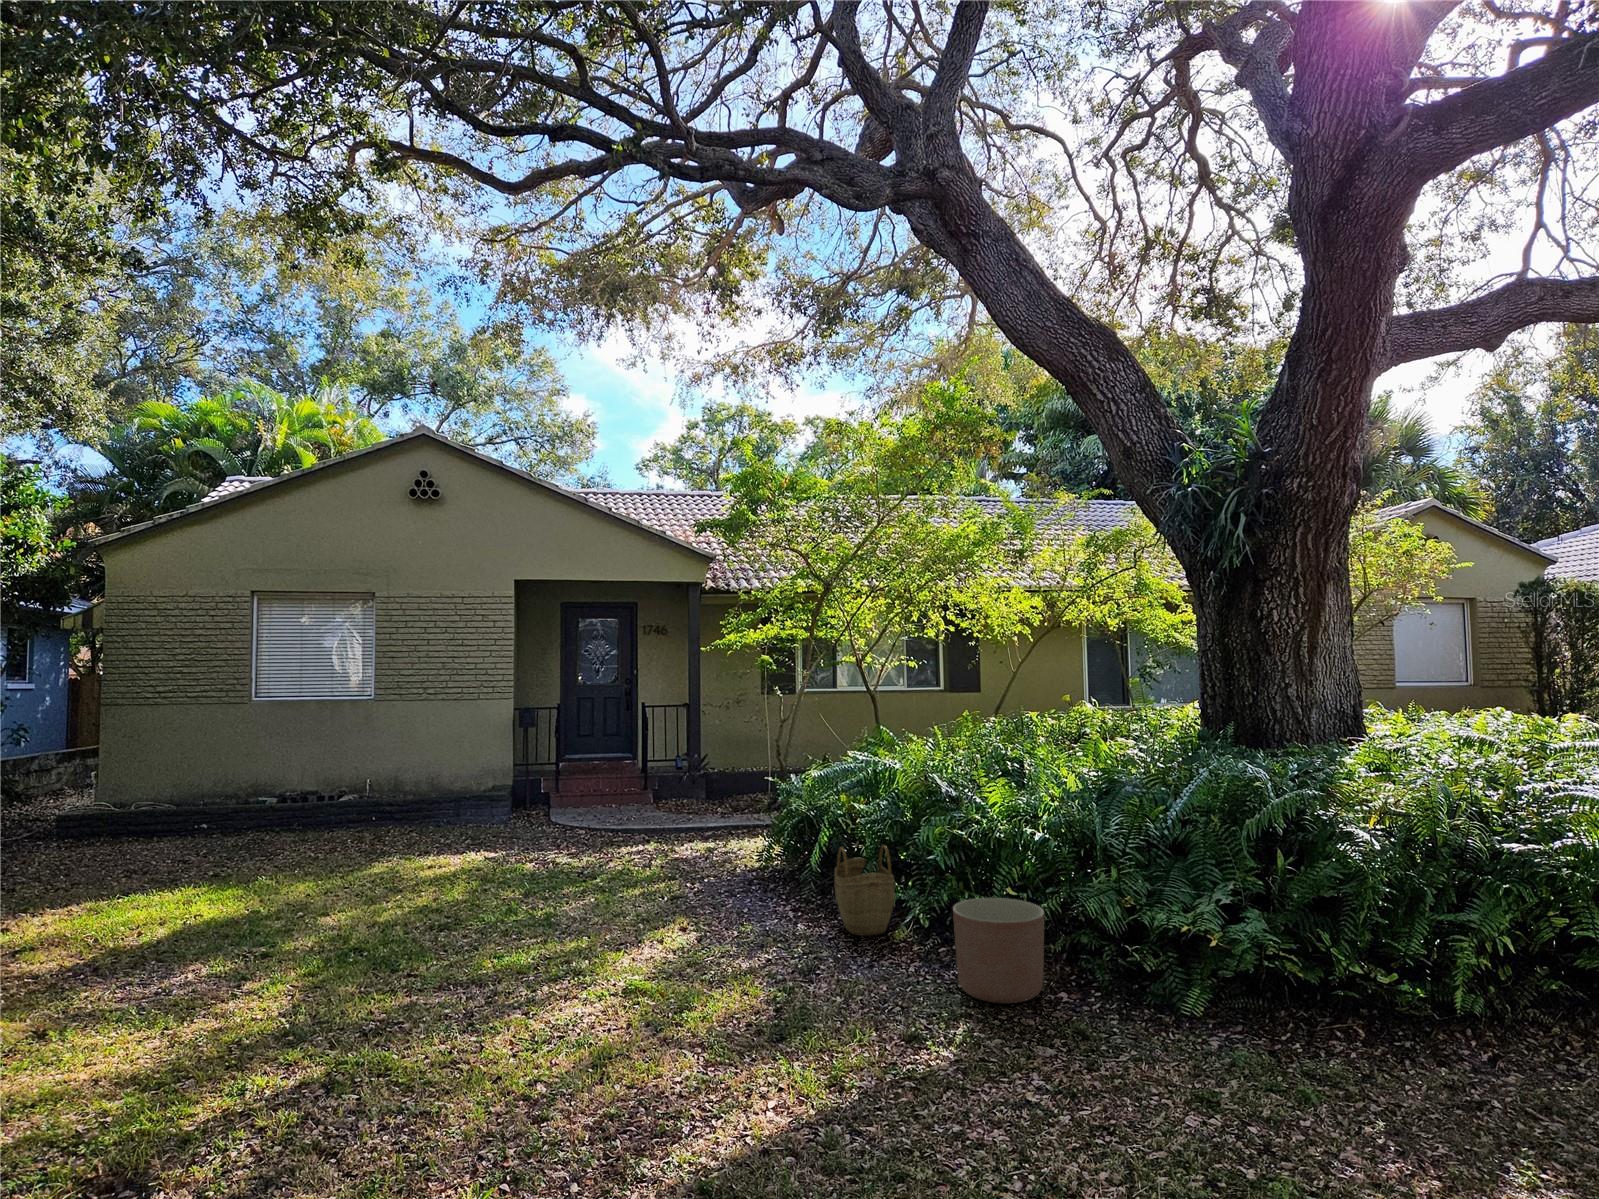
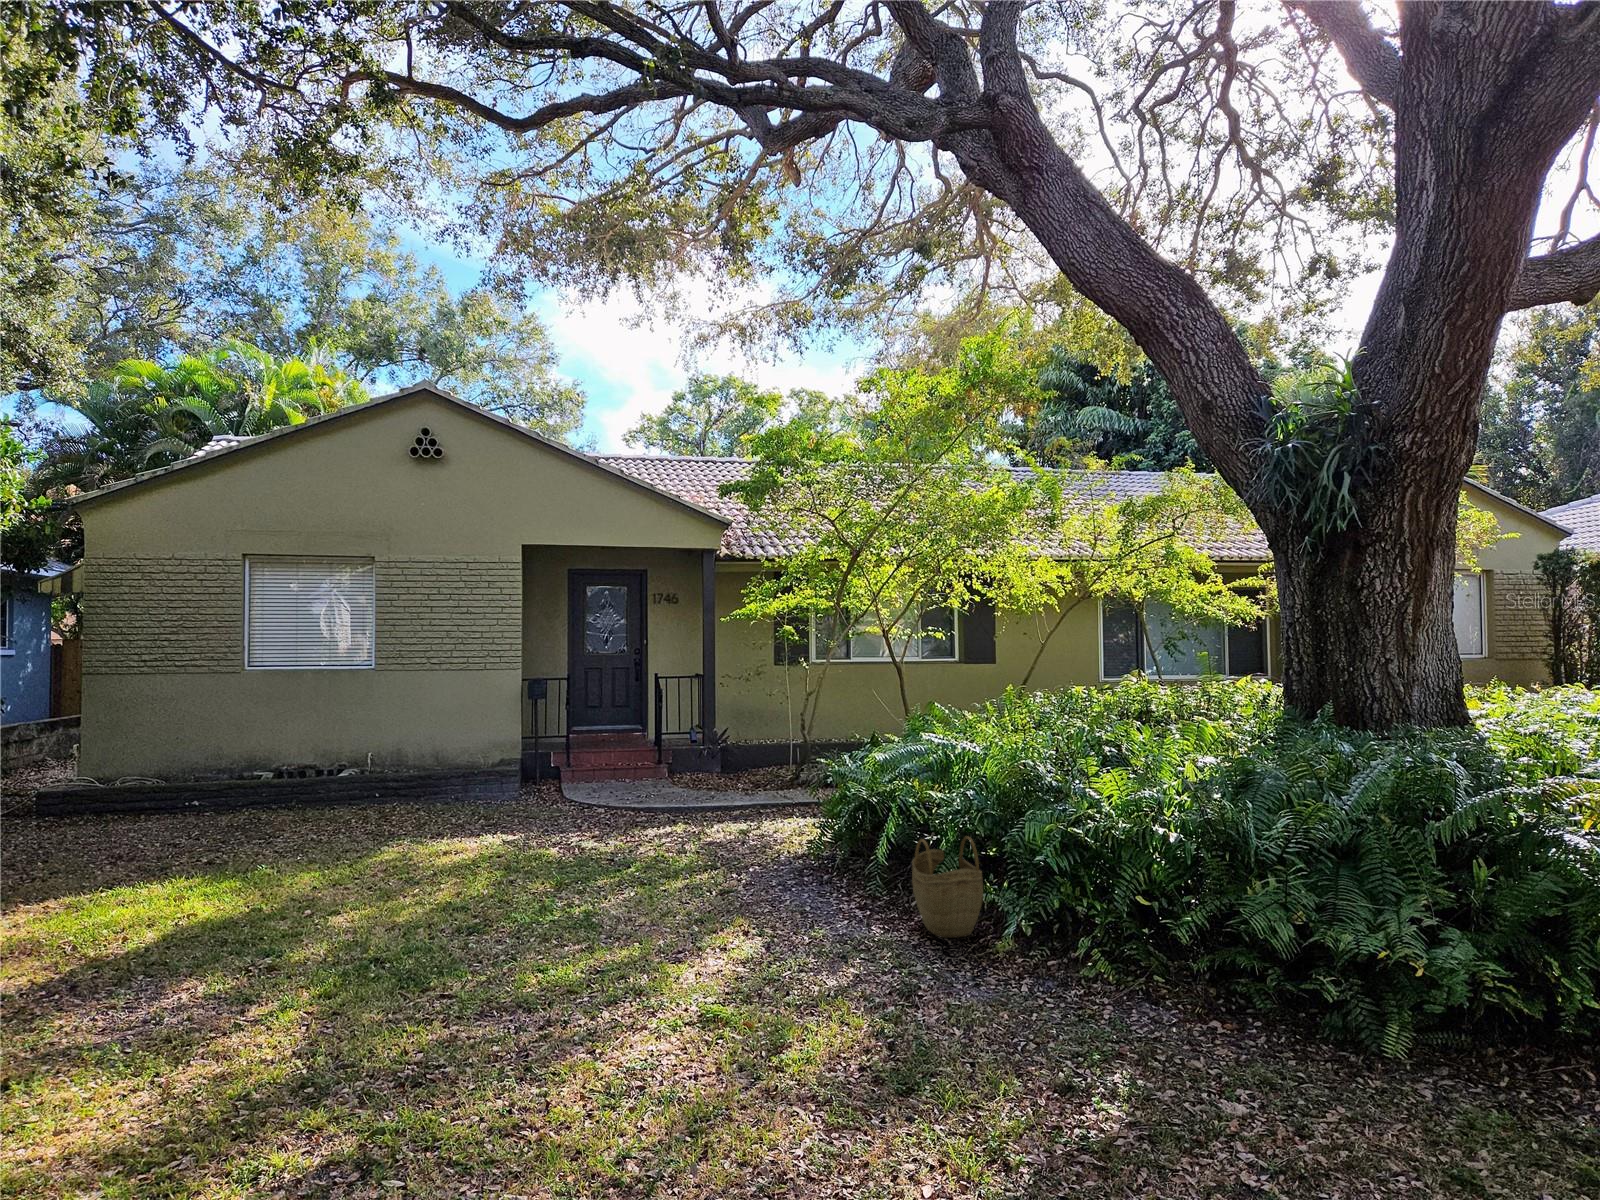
planter: present [953,898,1044,1003] -> none [1082,904,1193,1031]

